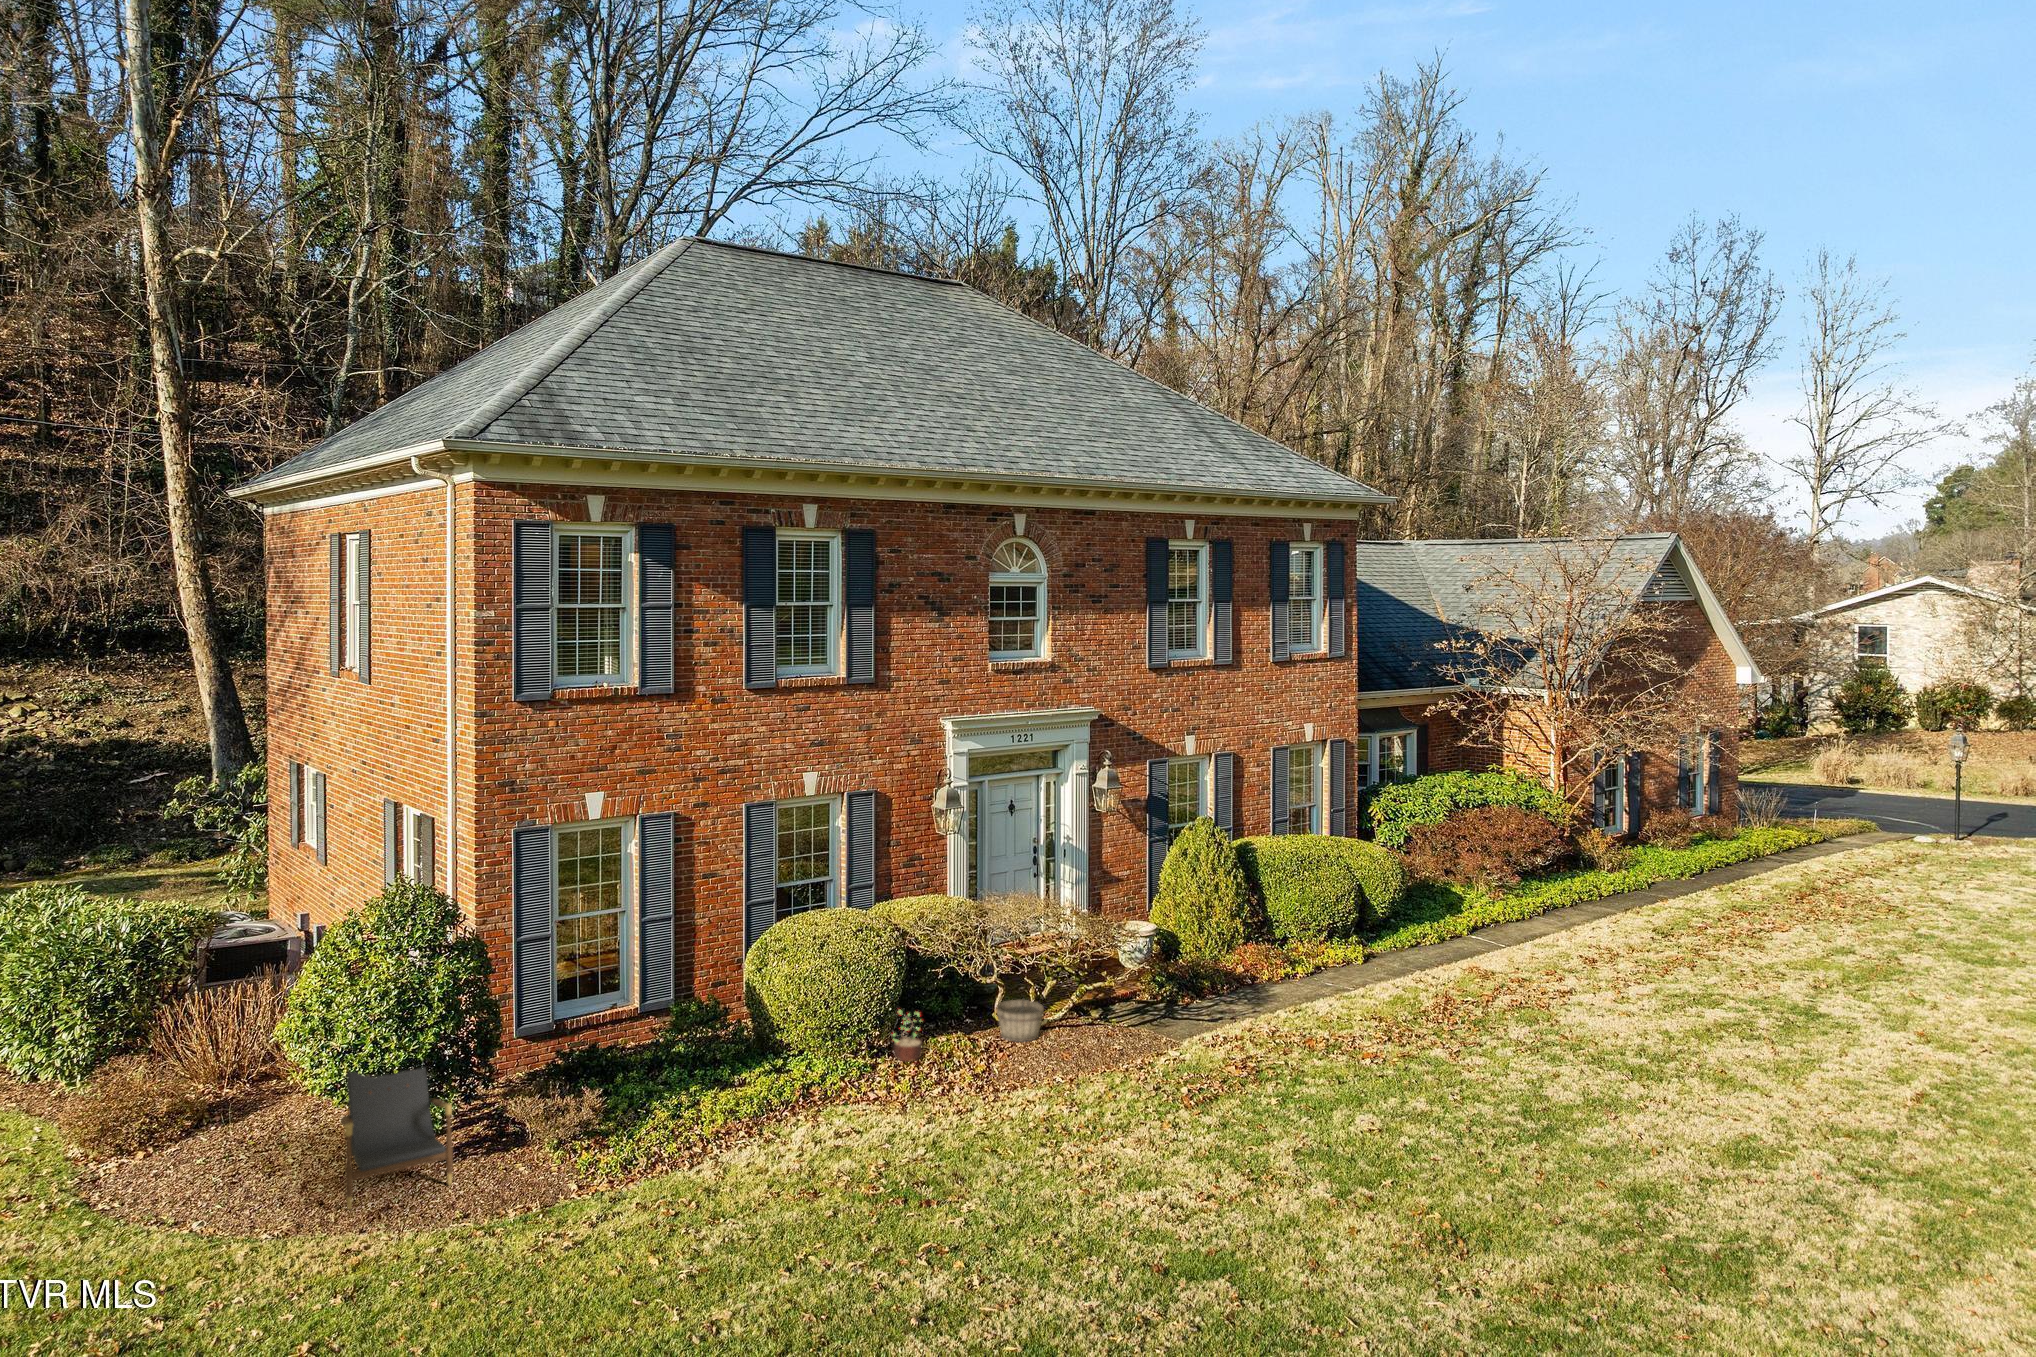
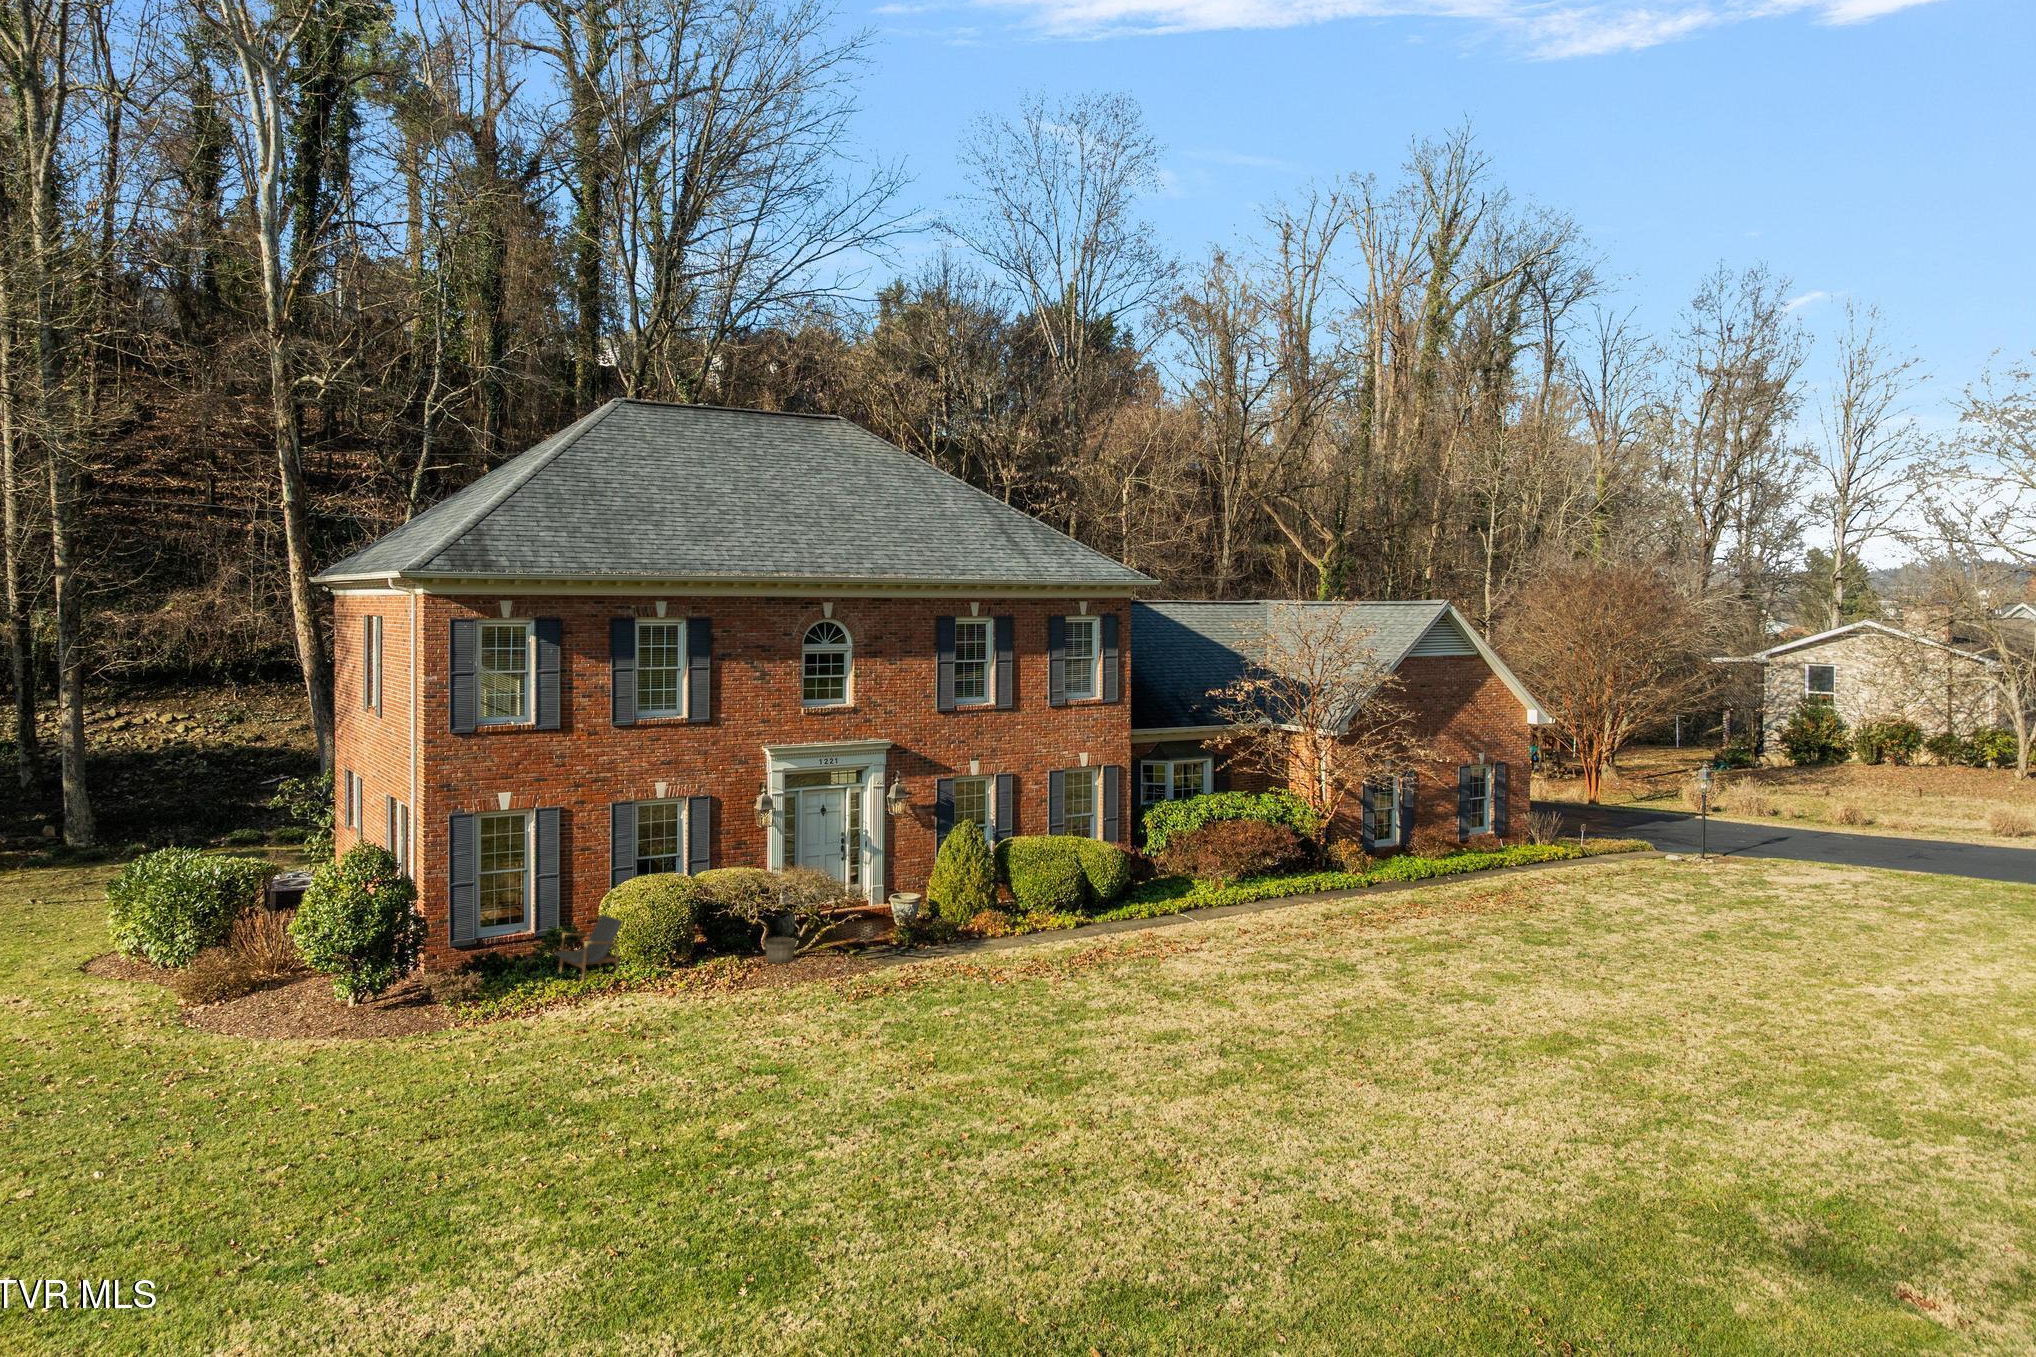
decorative plant: present [893,1009,923,1061] -> none [683,937,707,971]
lounge chair: present [341,1068,453,1209] -> present [555,914,622,982]

